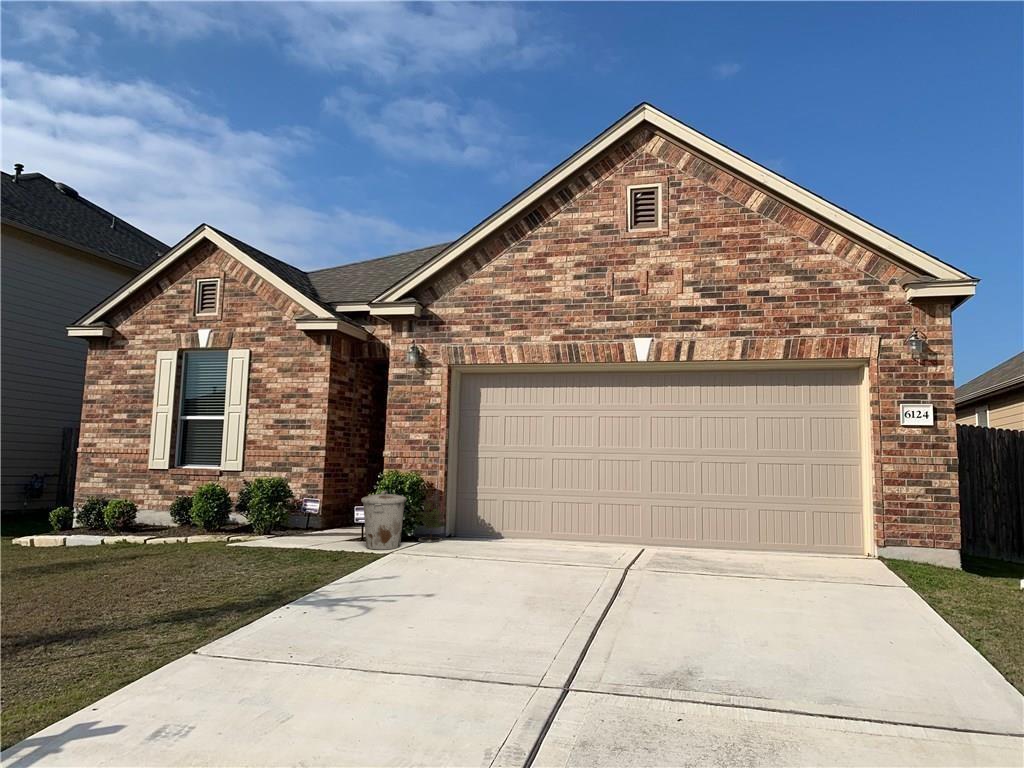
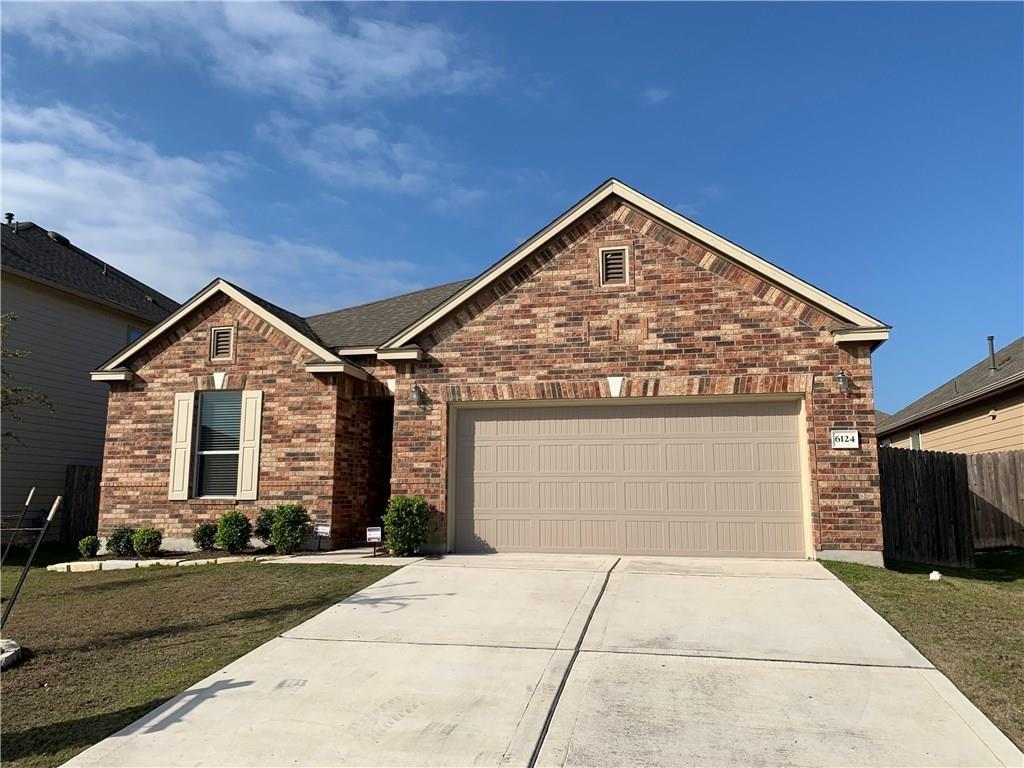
trash can: present [361,491,406,550] -> none [375,515,414,568]

